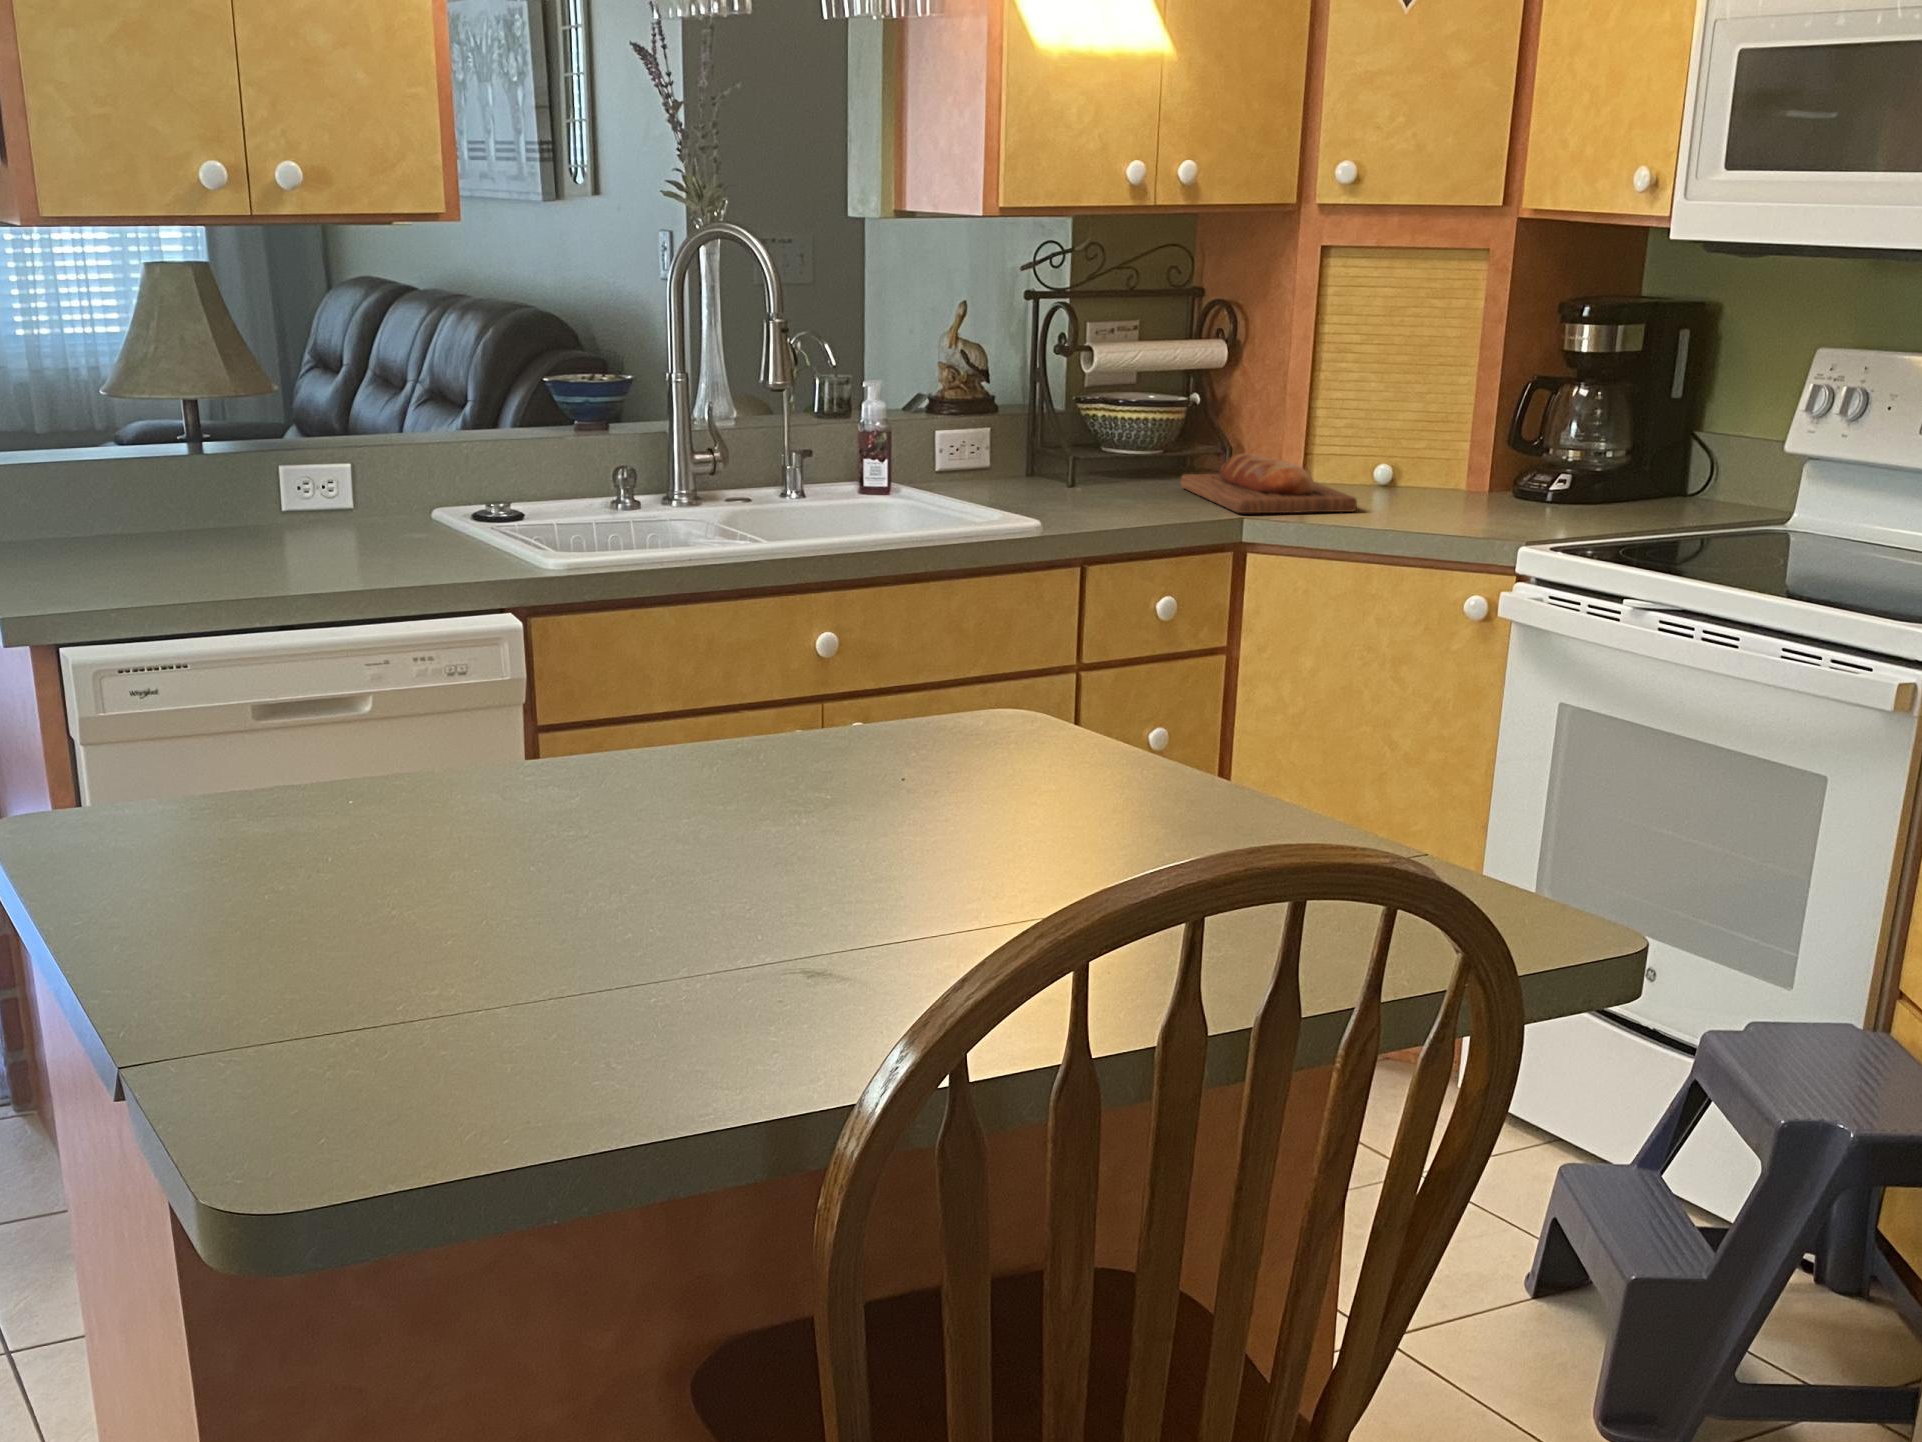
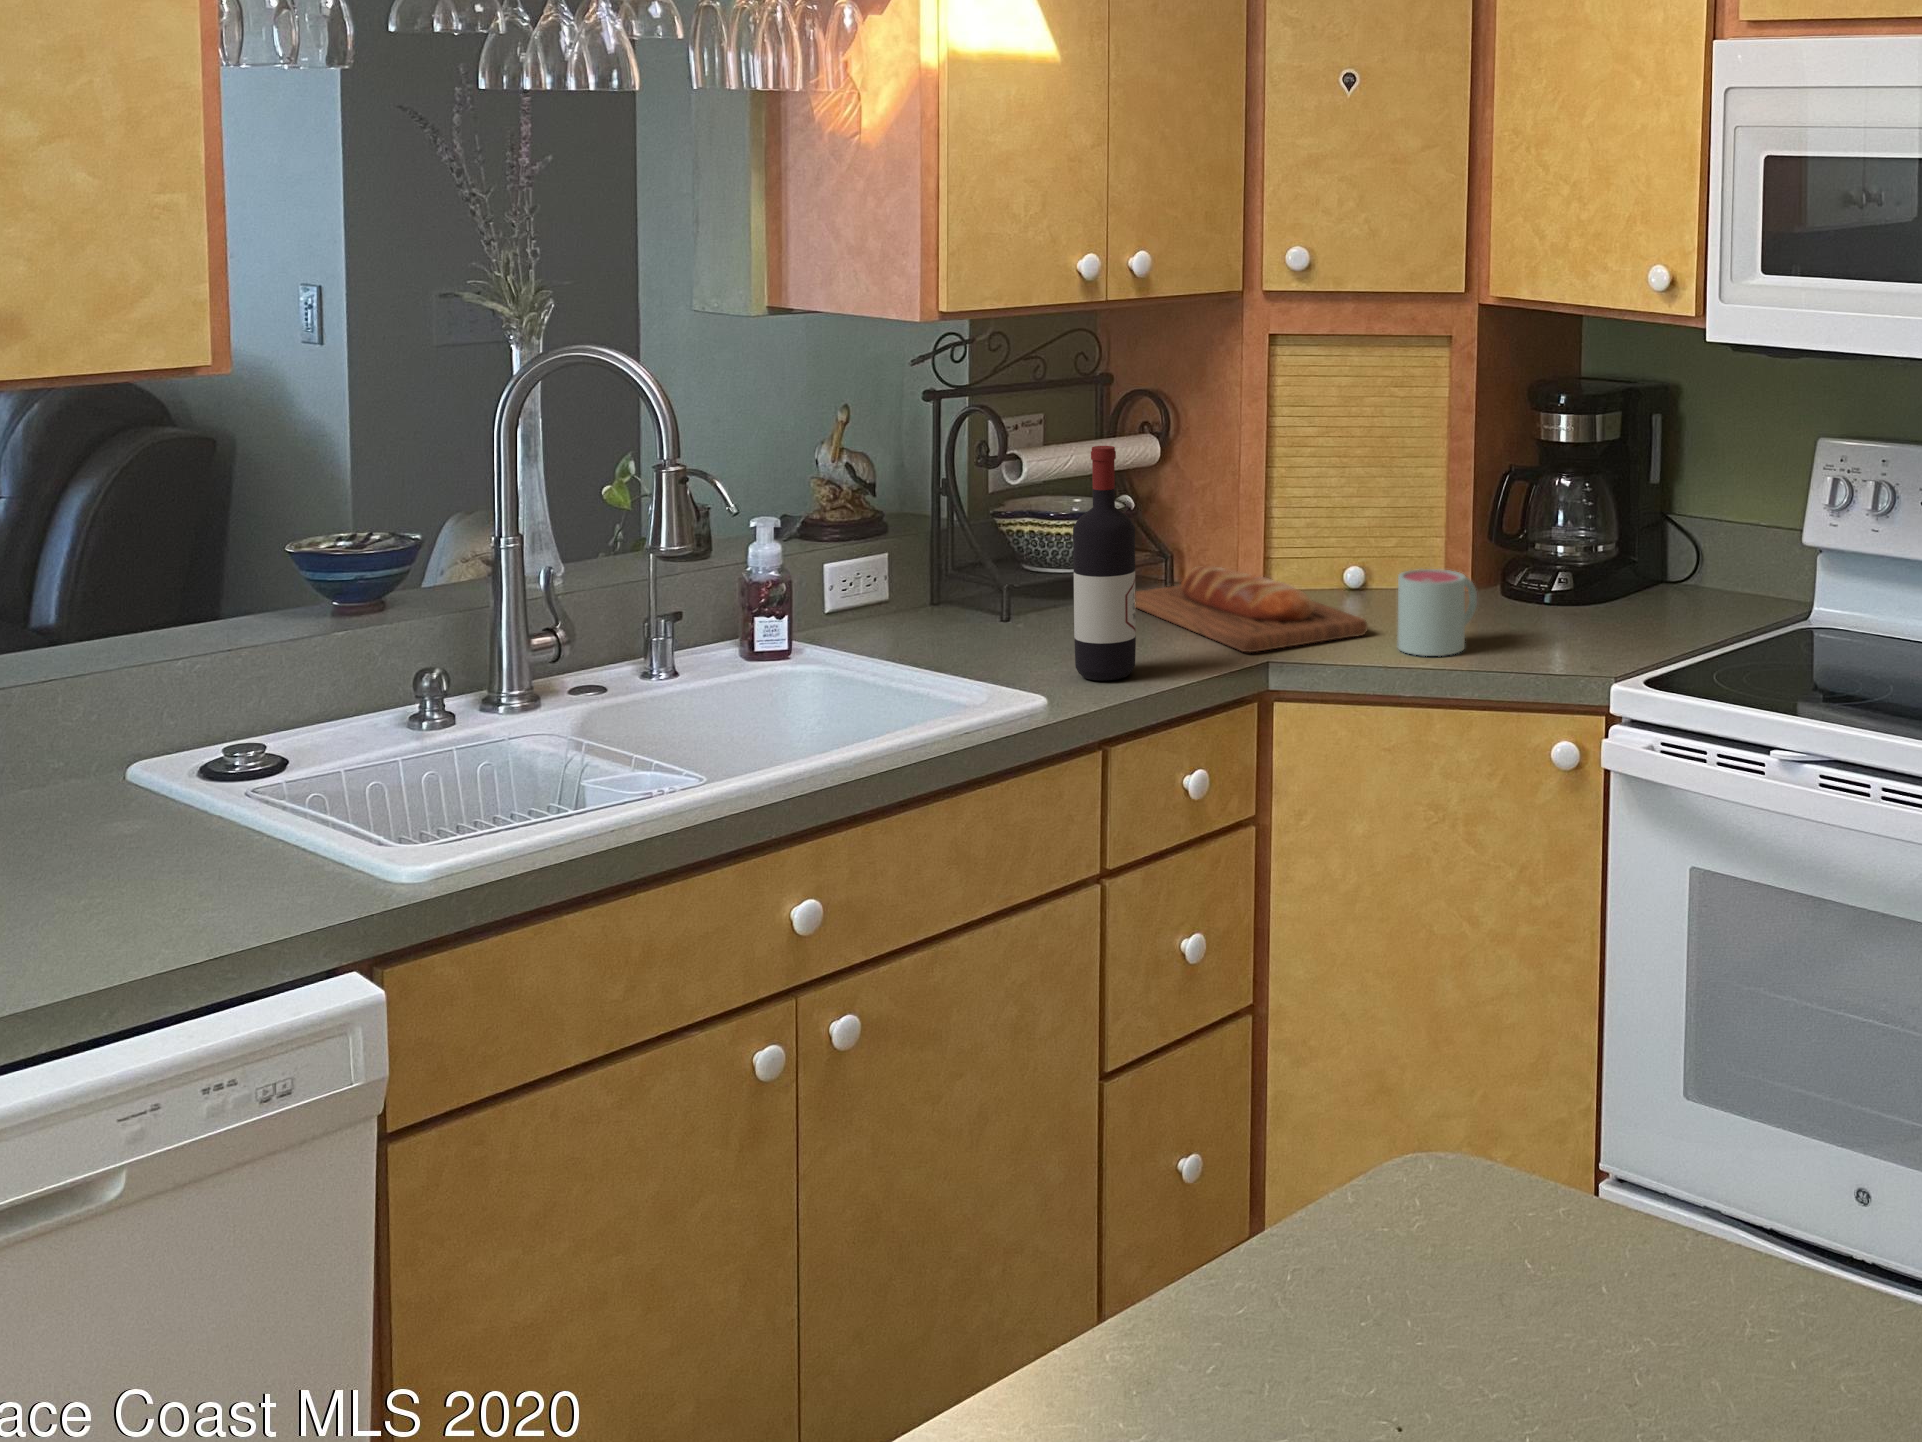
wine bottle: none [1089,318,1144,519] -> present [1073,446,1136,681]
mug: none [1370,451,1453,524] -> present [1397,569,1477,656]

